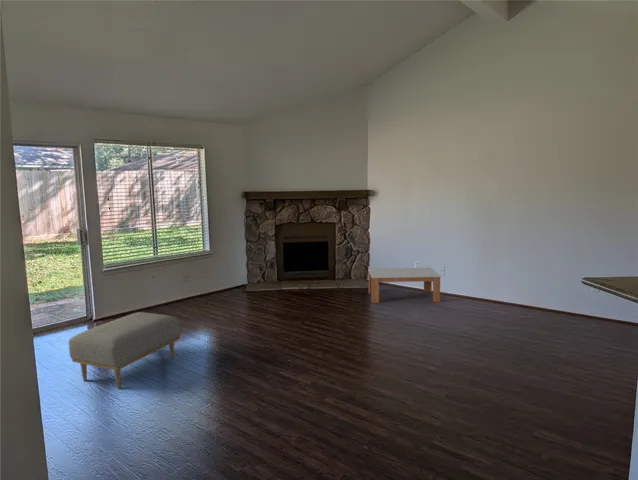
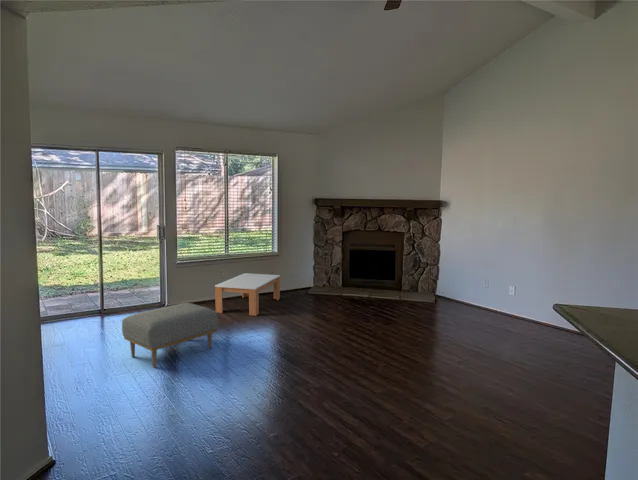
coffee table: present [368,268,441,303] -> present [215,273,280,316]

